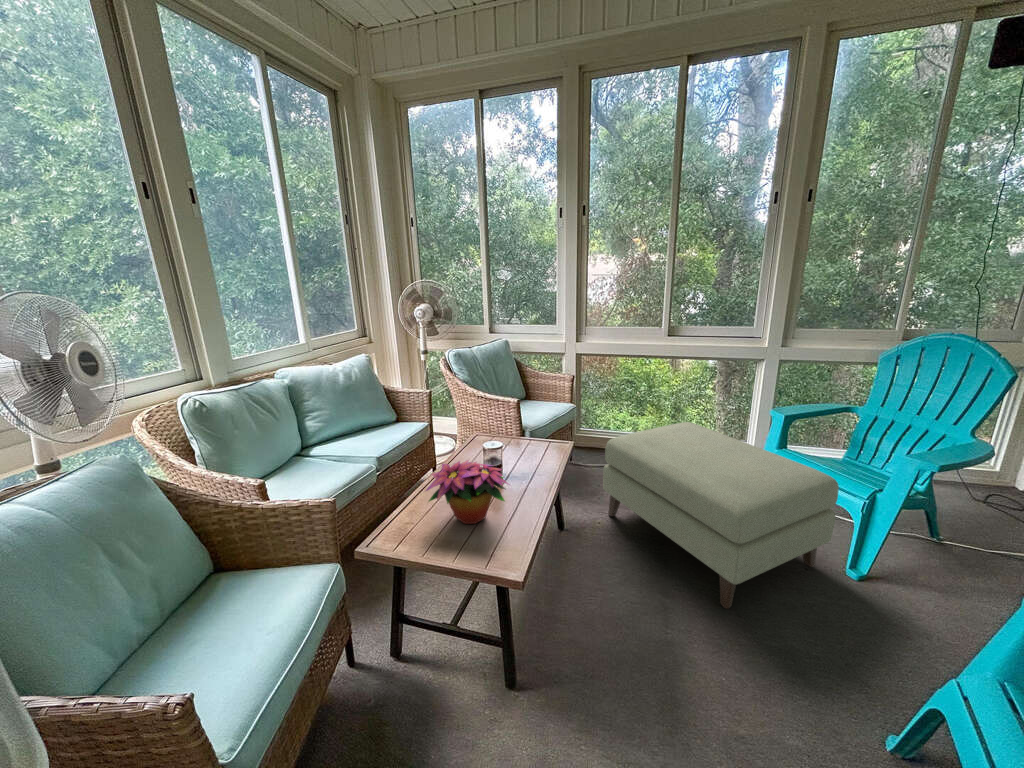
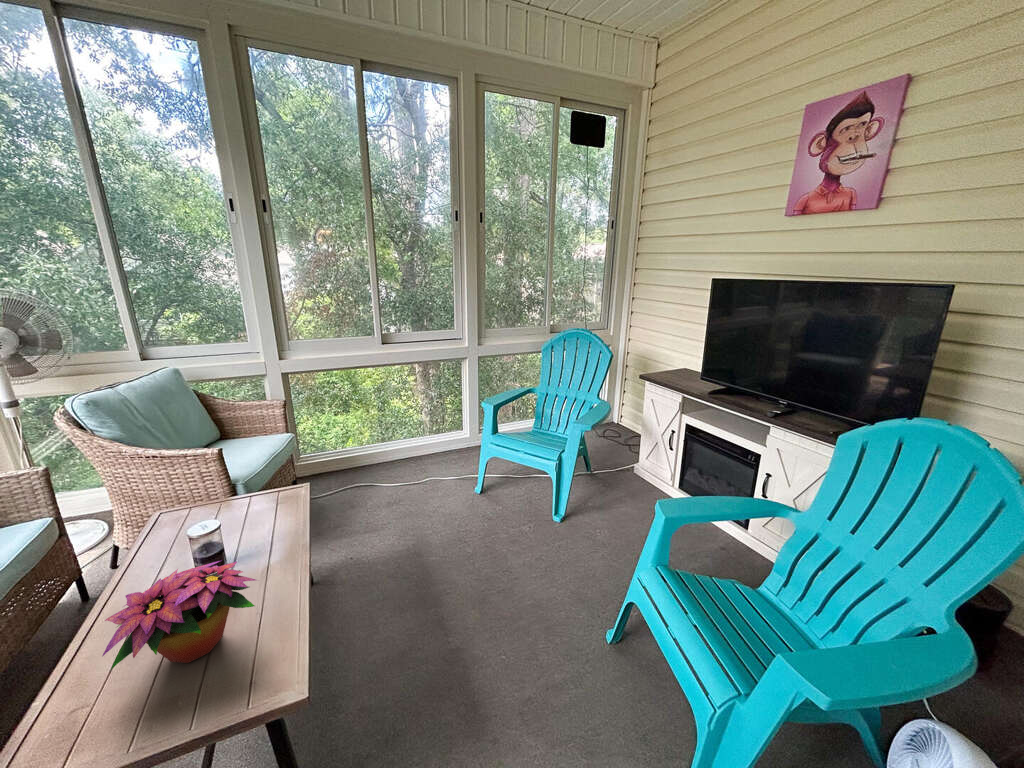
ottoman: present [603,422,839,609] -> none [347,428,542,589]

